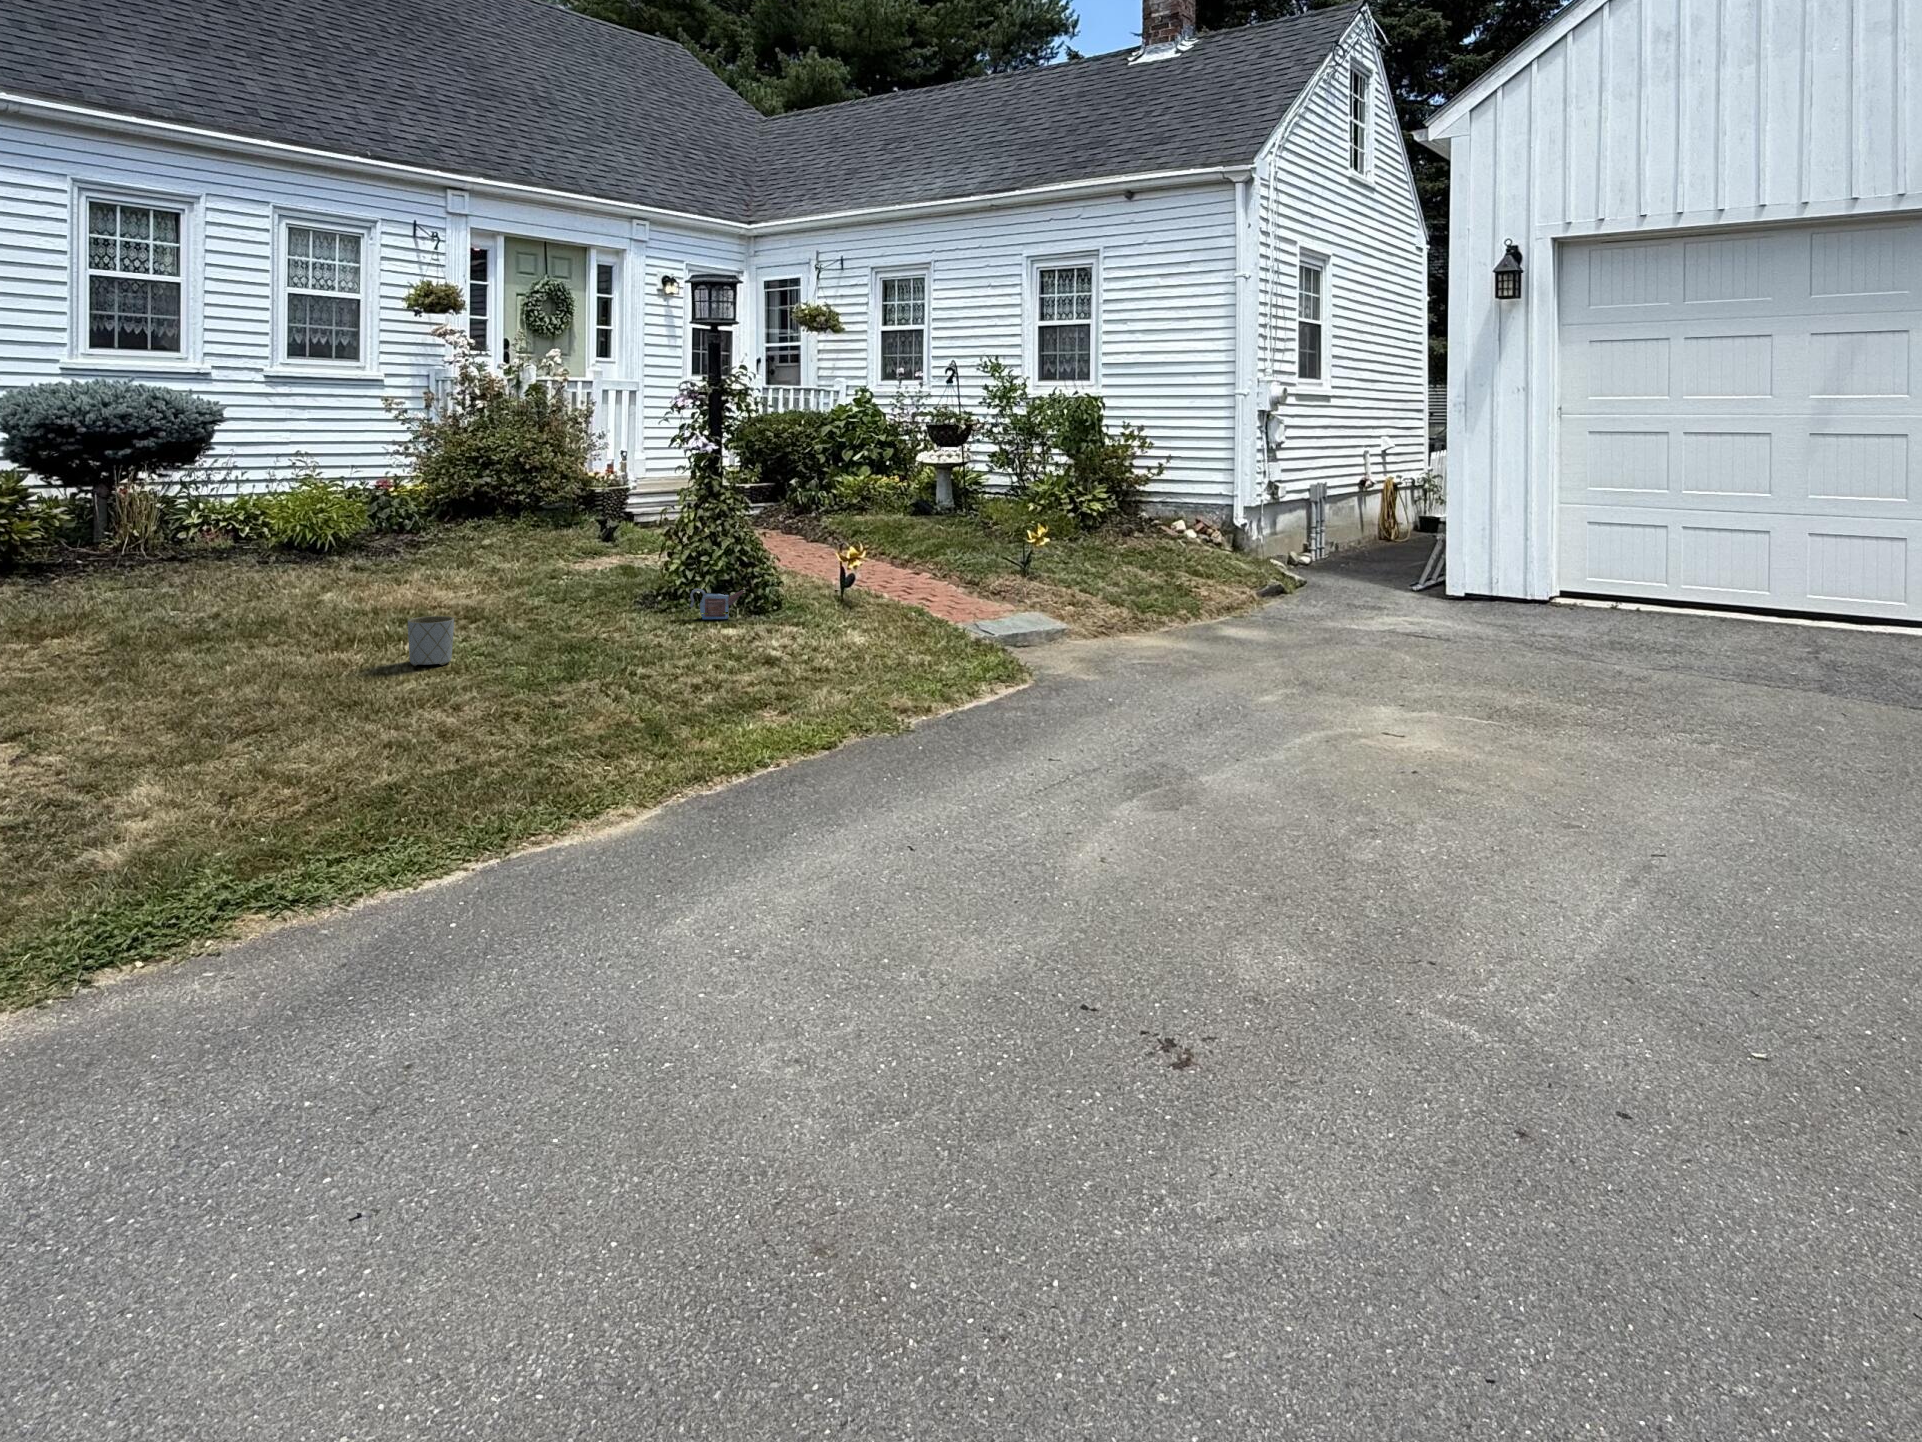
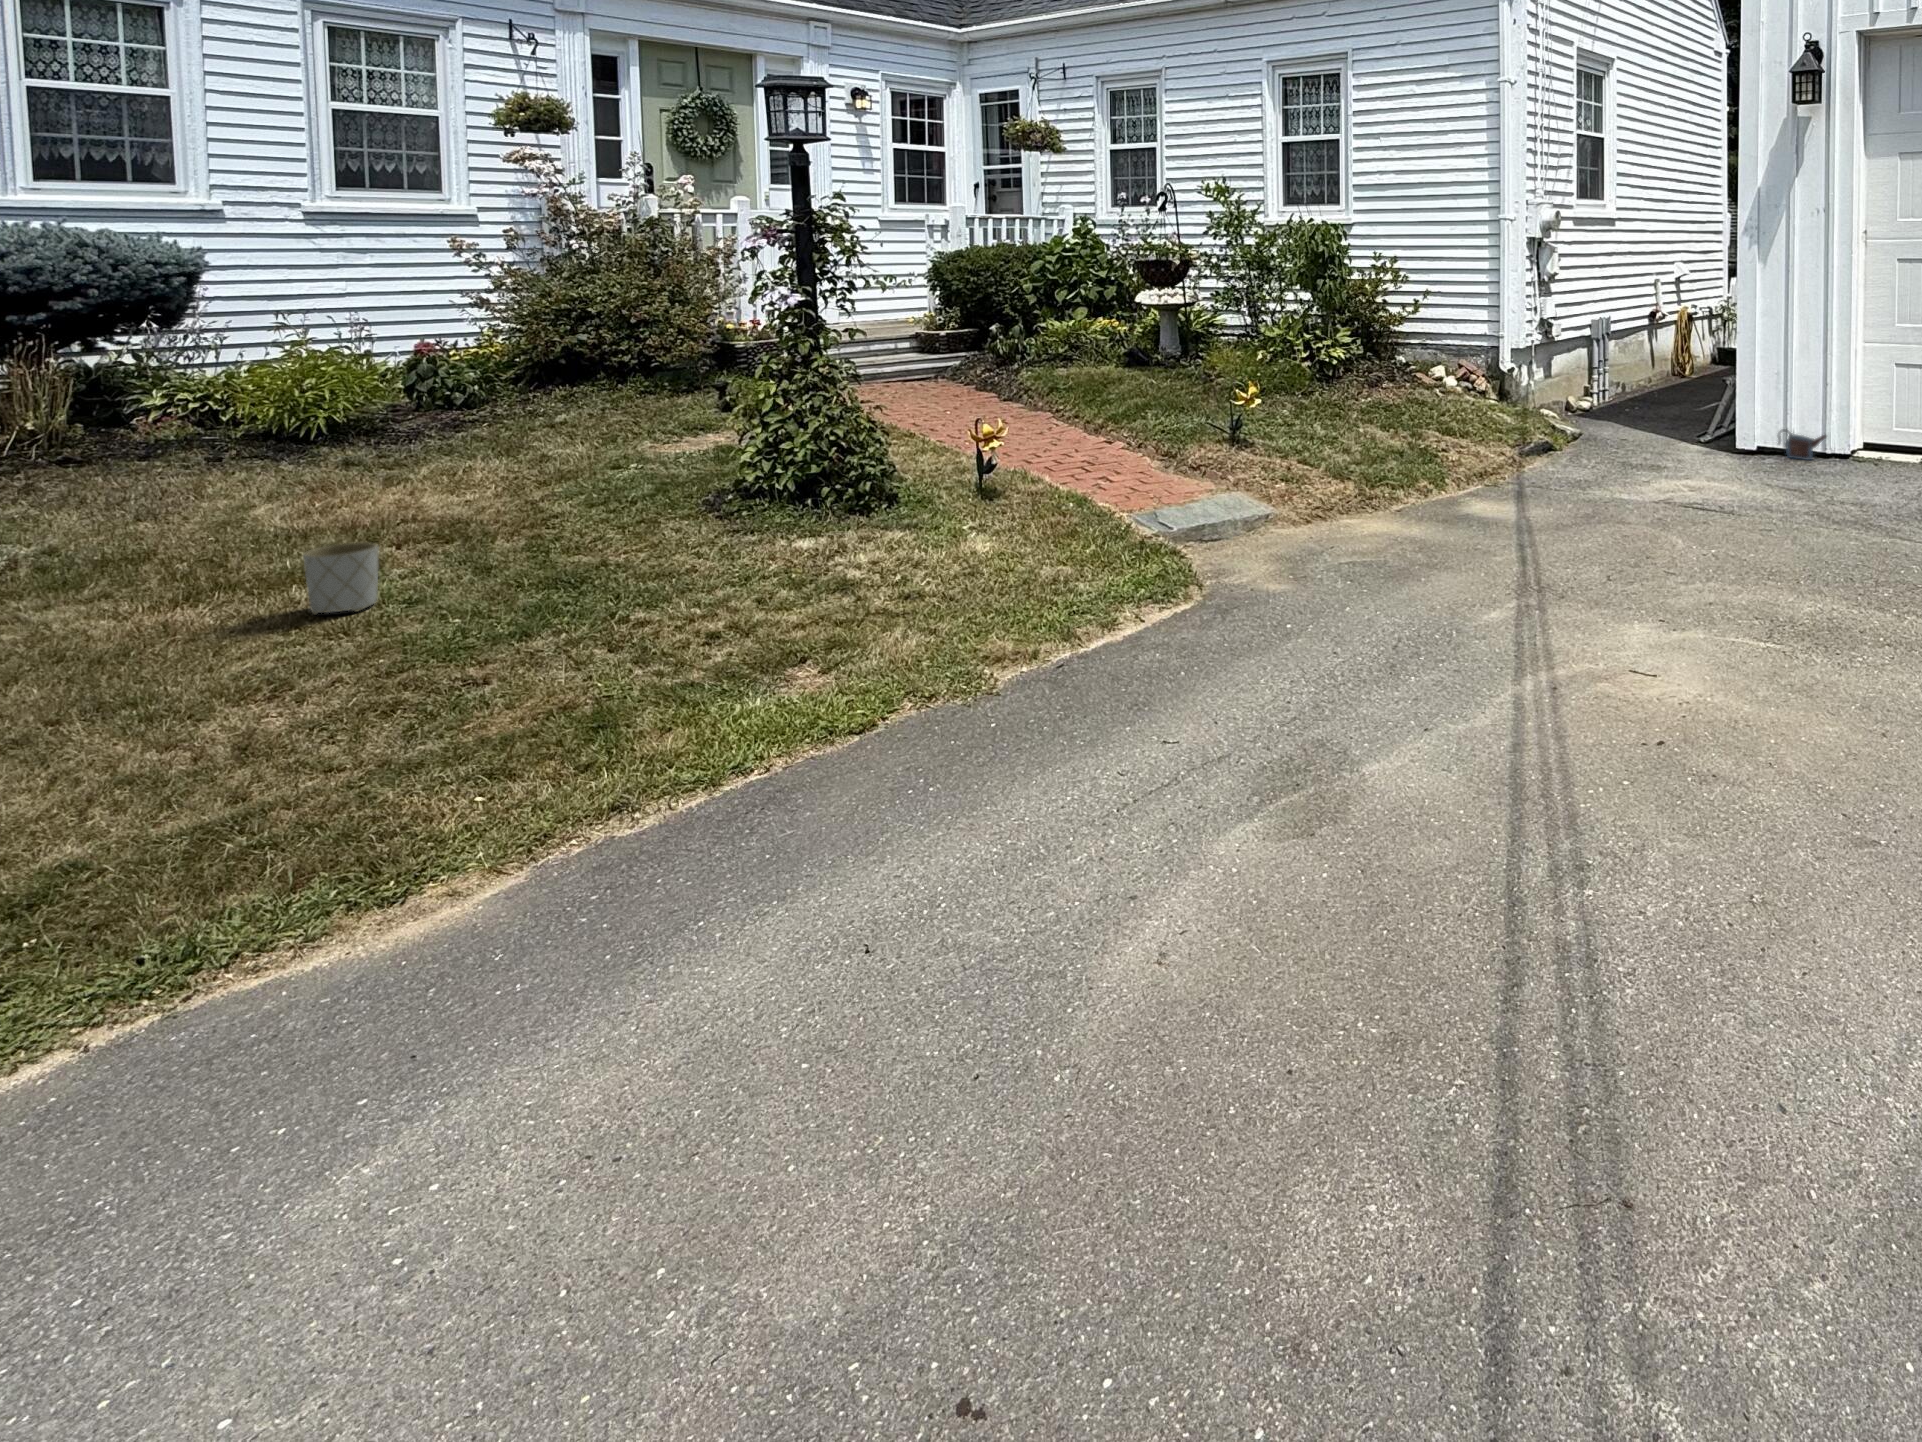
watering can: present [690,589,745,619] -> present [1778,429,1827,460]

